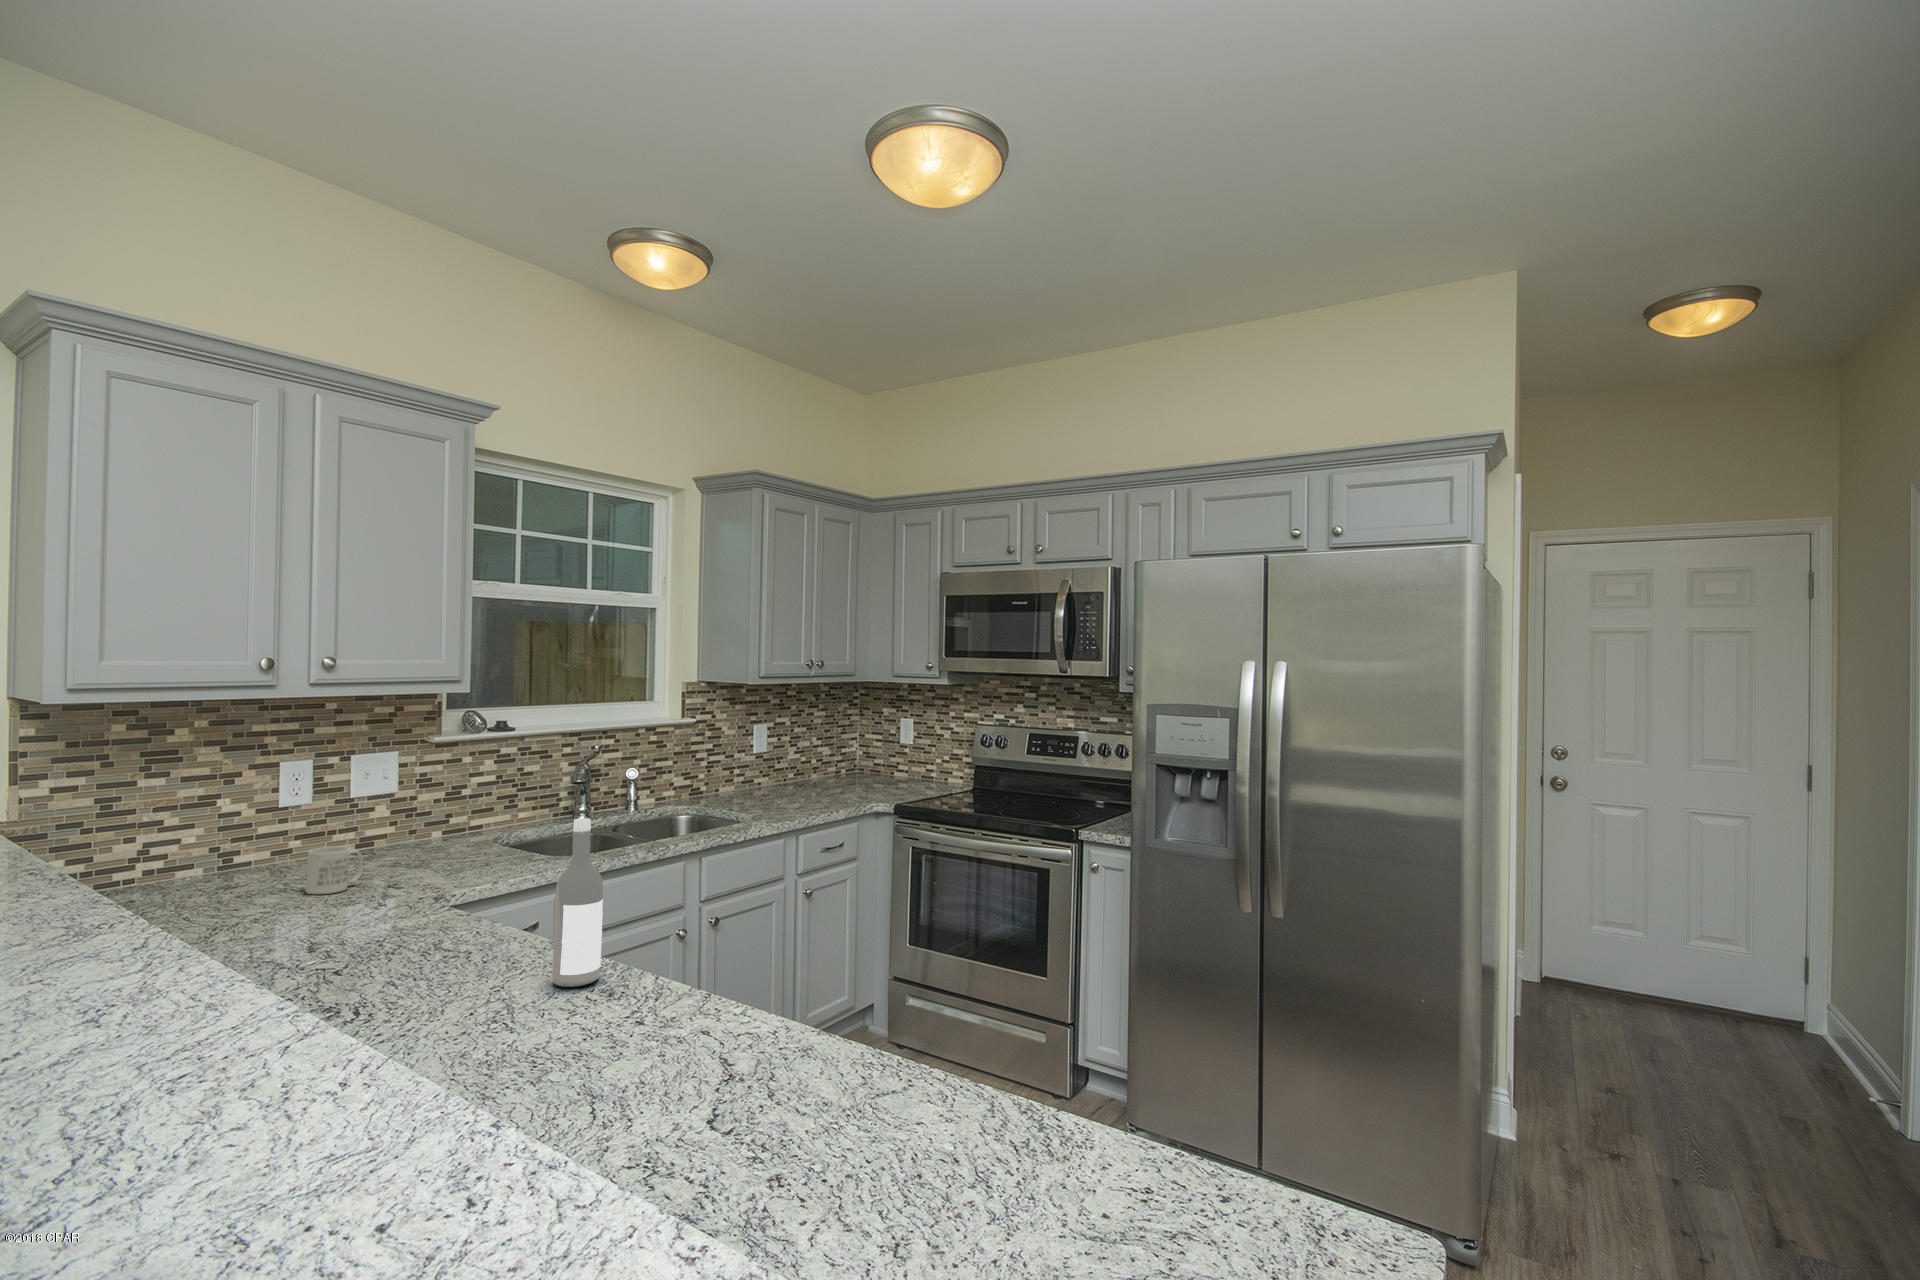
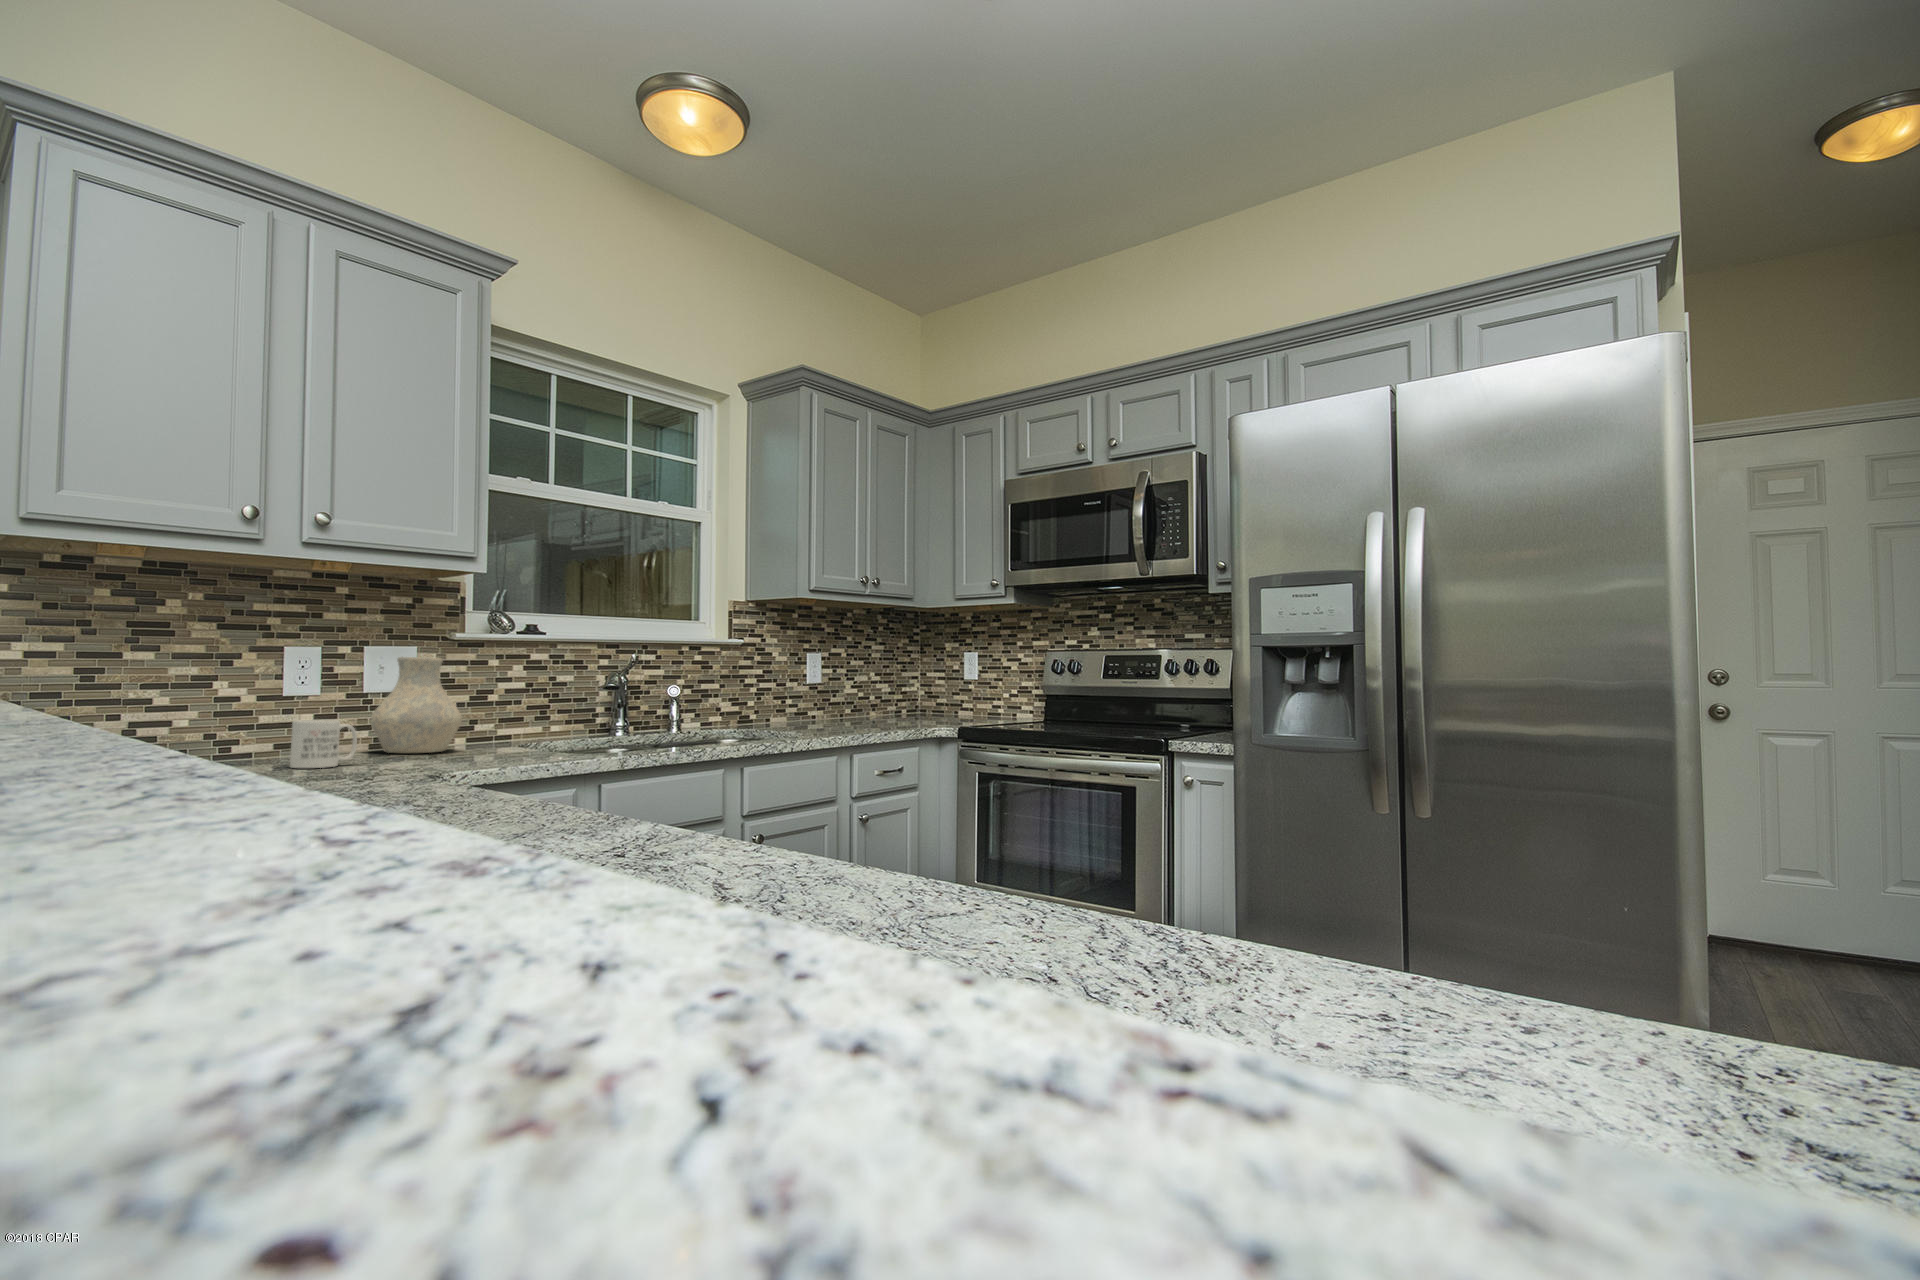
vase: none [362,769,445,861] -> present [371,657,462,753]
wine bottle: present [552,818,603,987] -> none [527,621,591,826]

